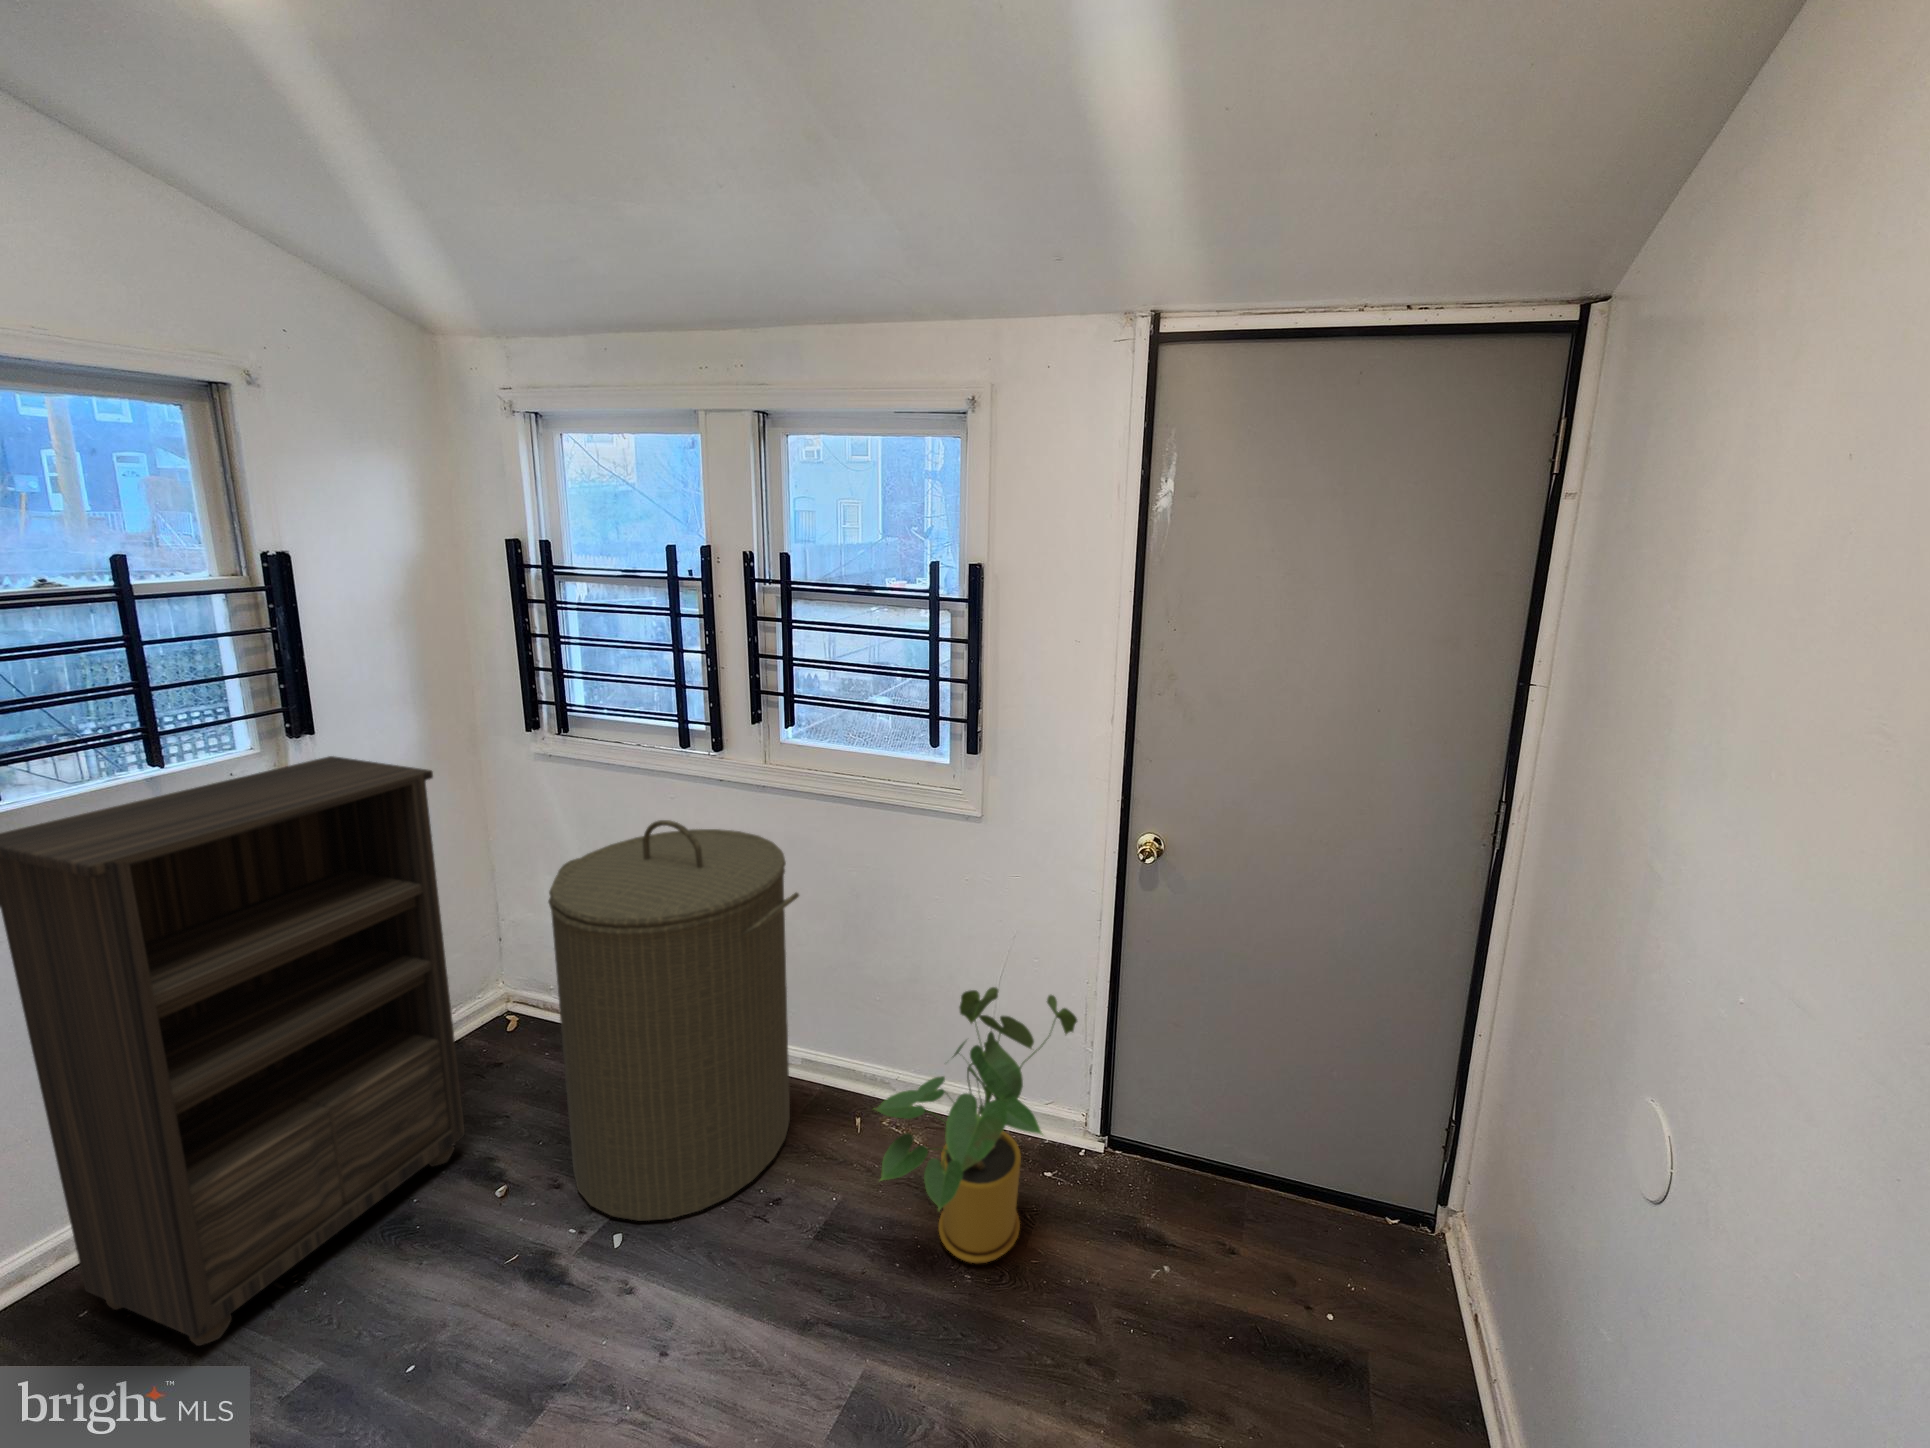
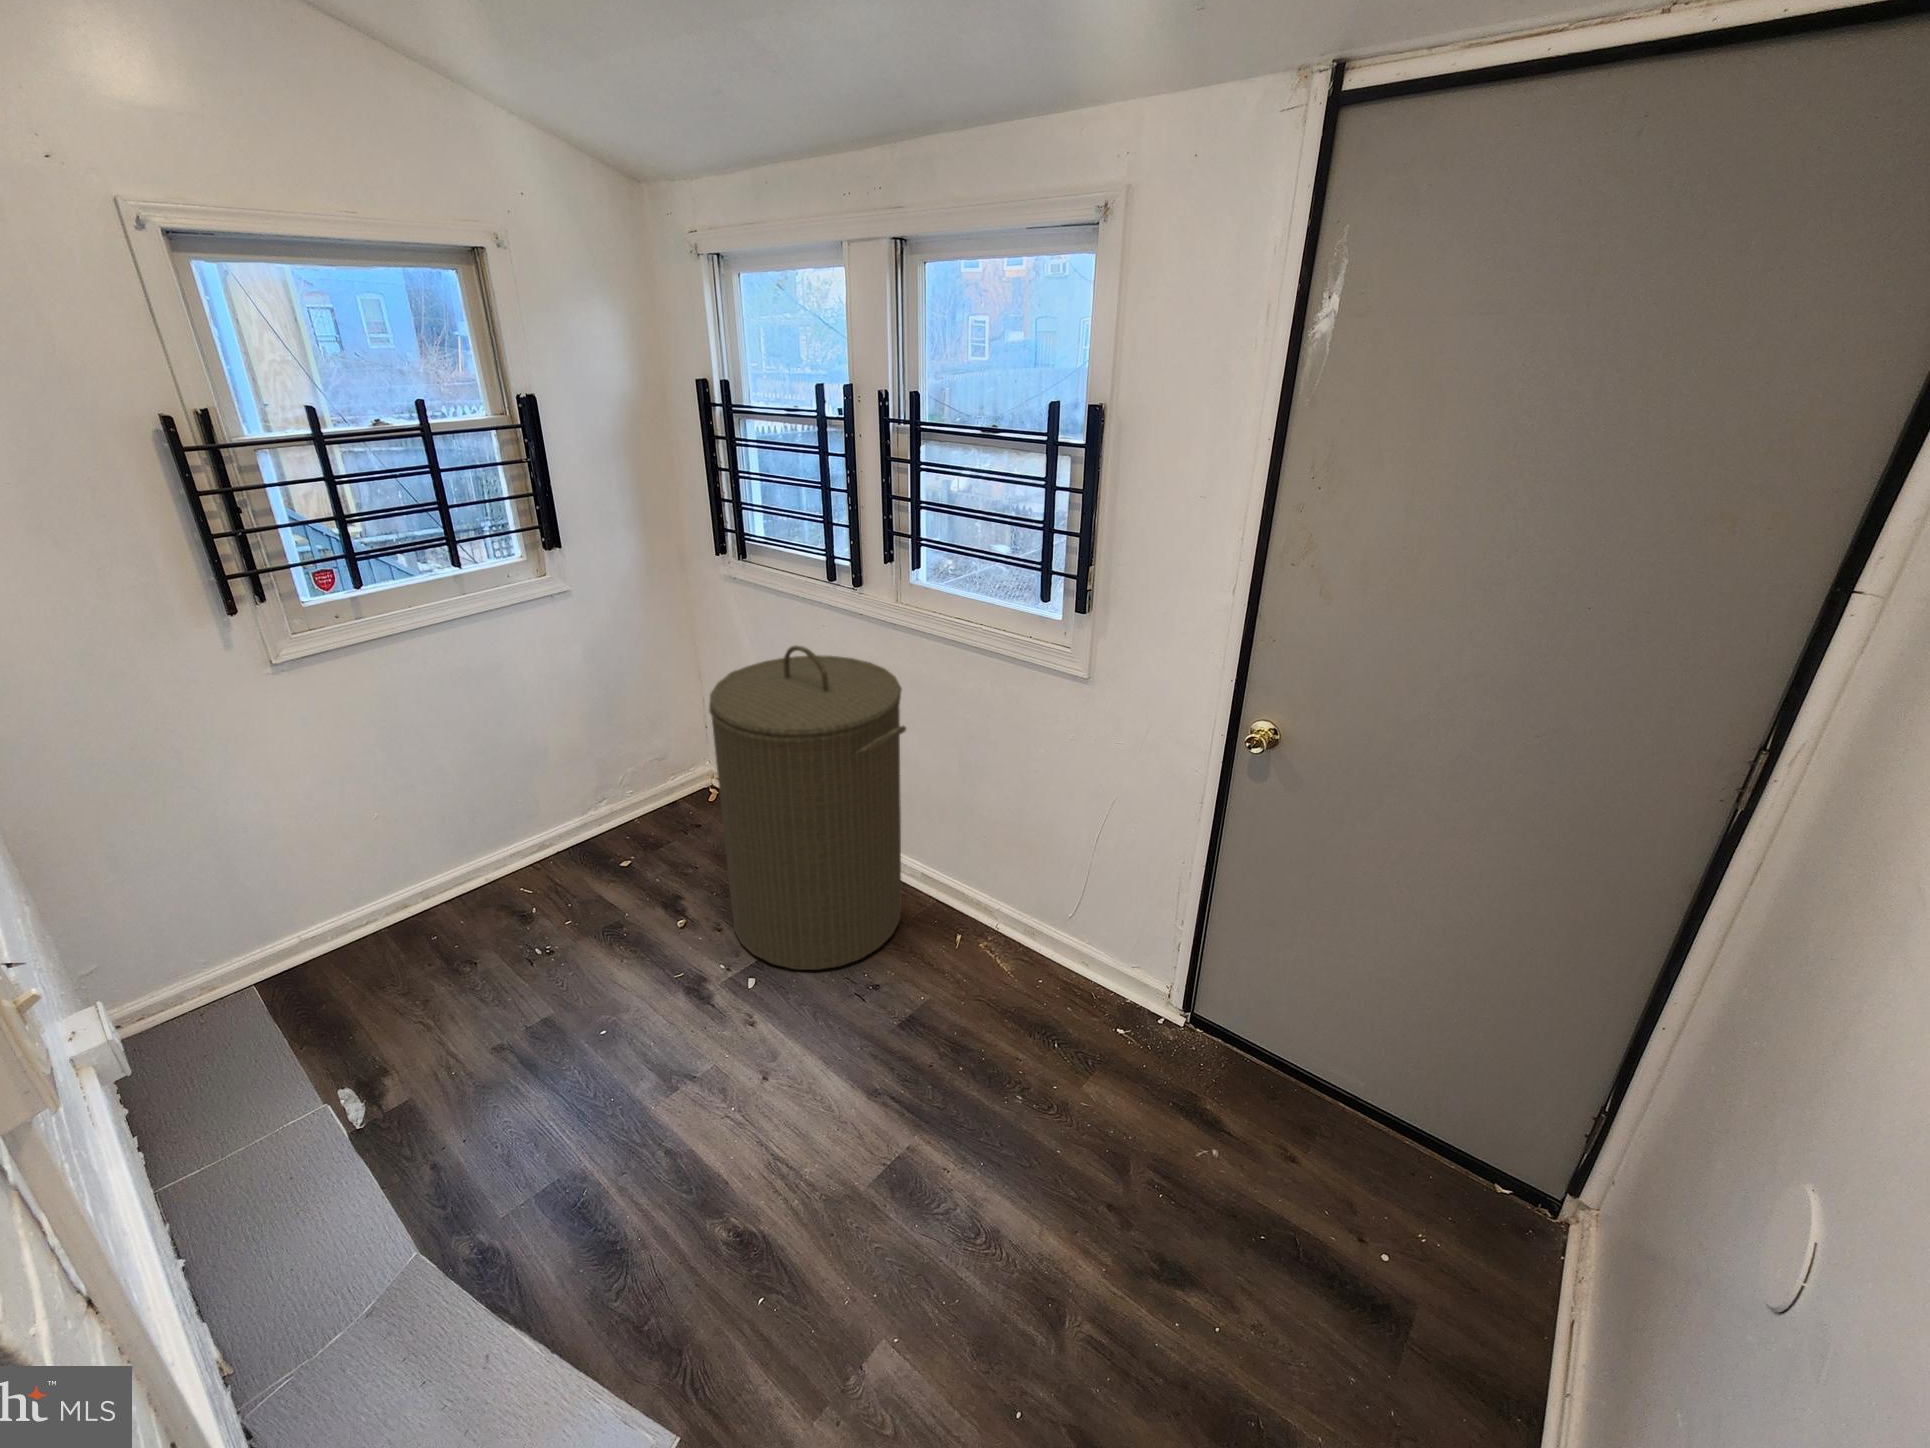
bookshelf: present [0,756,465,1346] -> none [369,567,665,961]
house plant: present [874,987,1077,1263] -> none [943,844,1159,1083]

